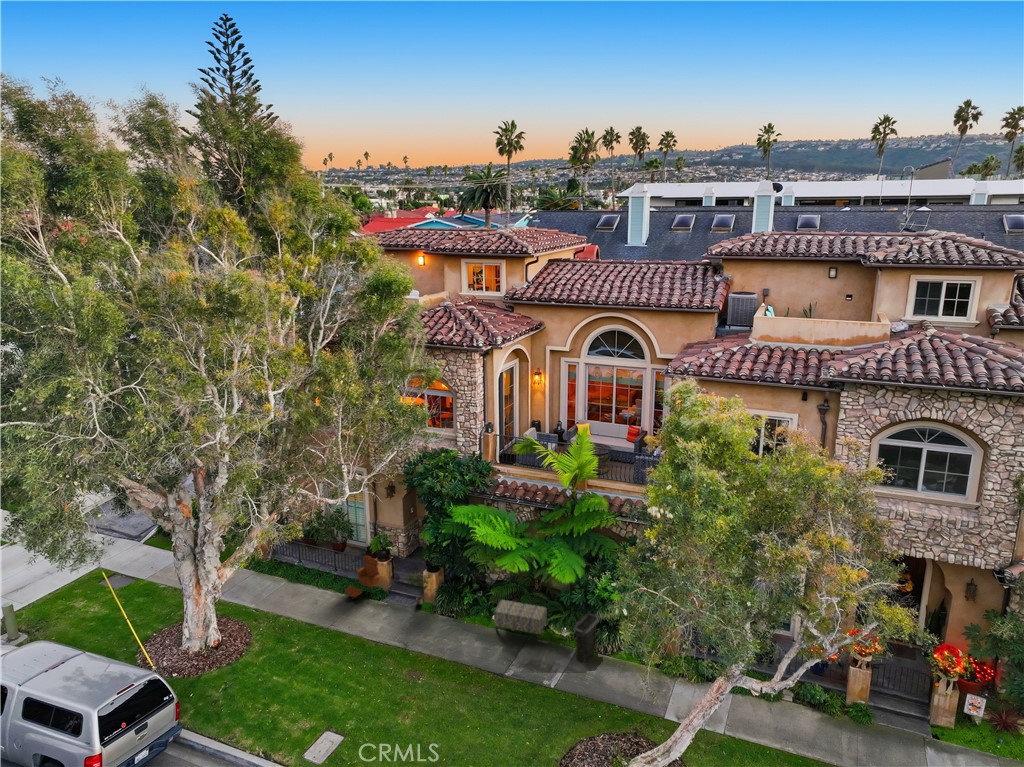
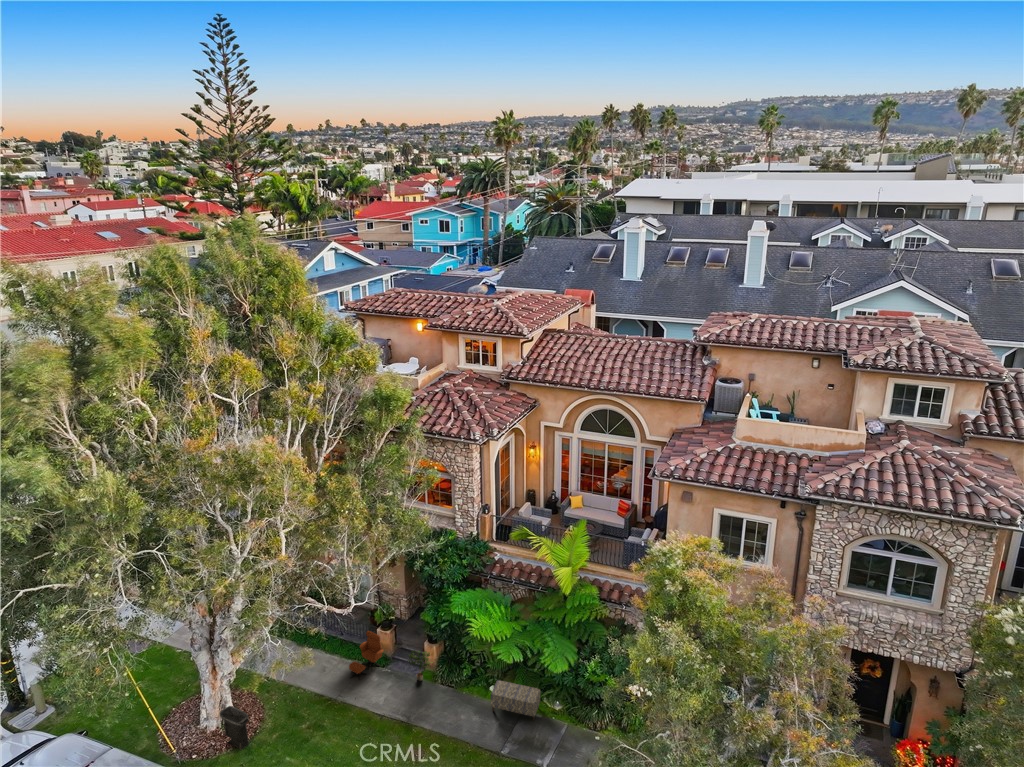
trash can: present [574,614,599,662] -> present [220,706,249,750]

